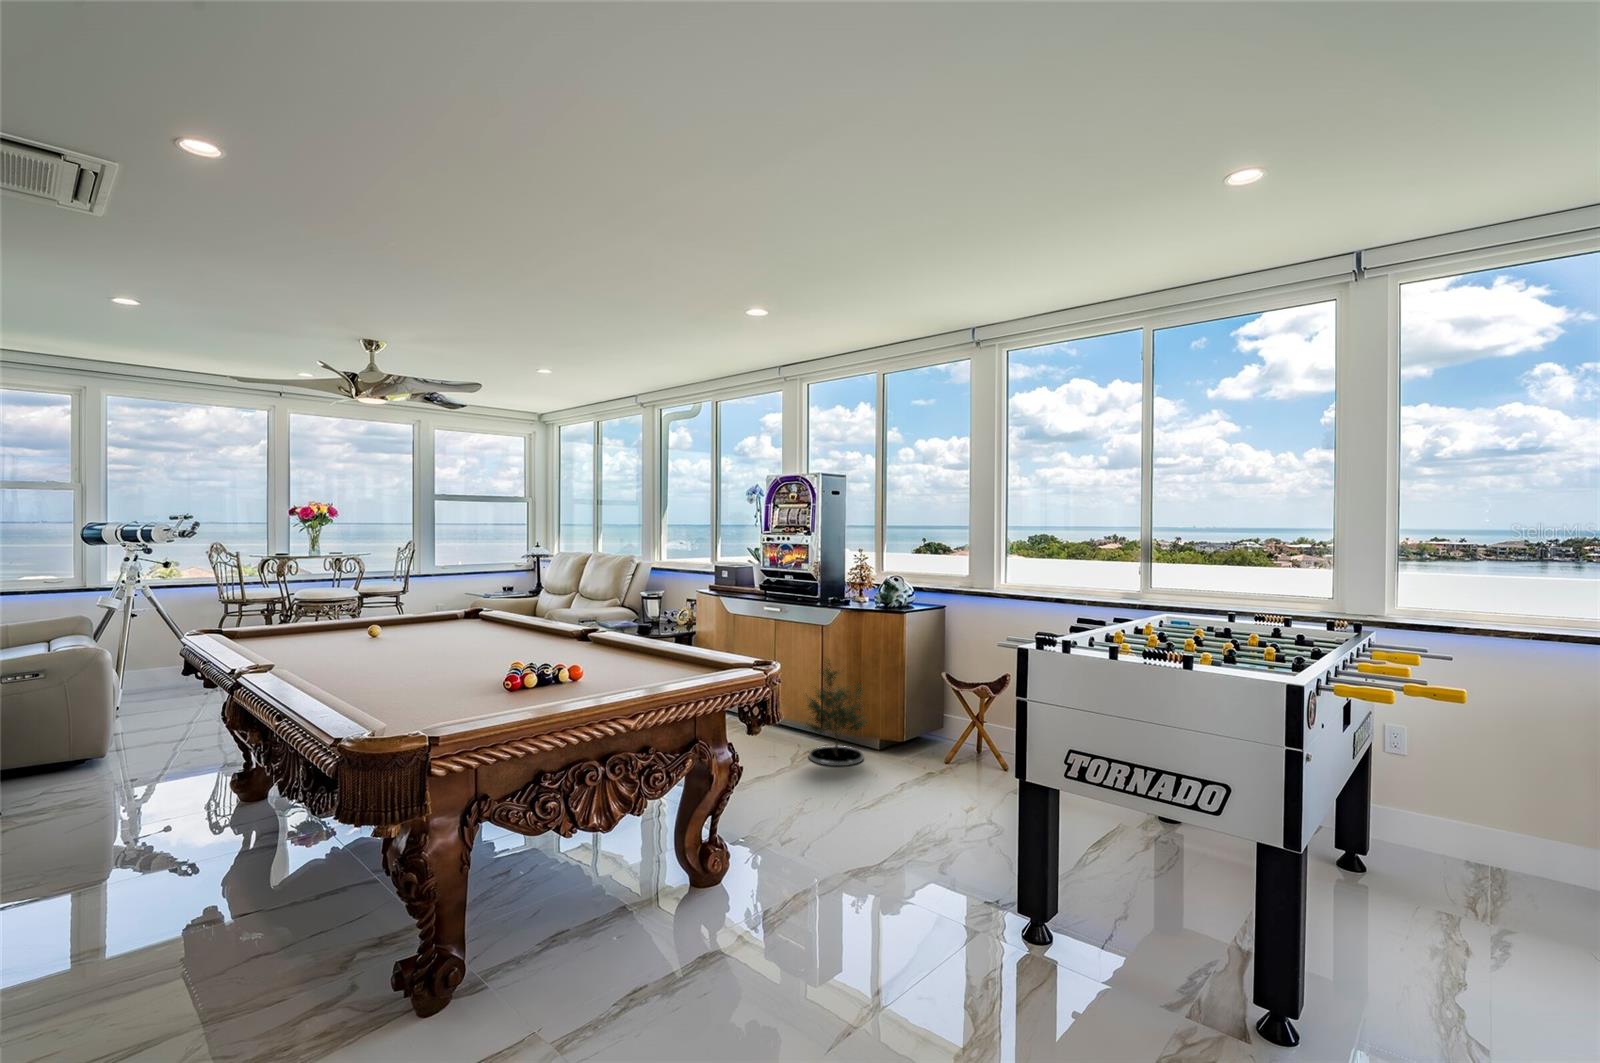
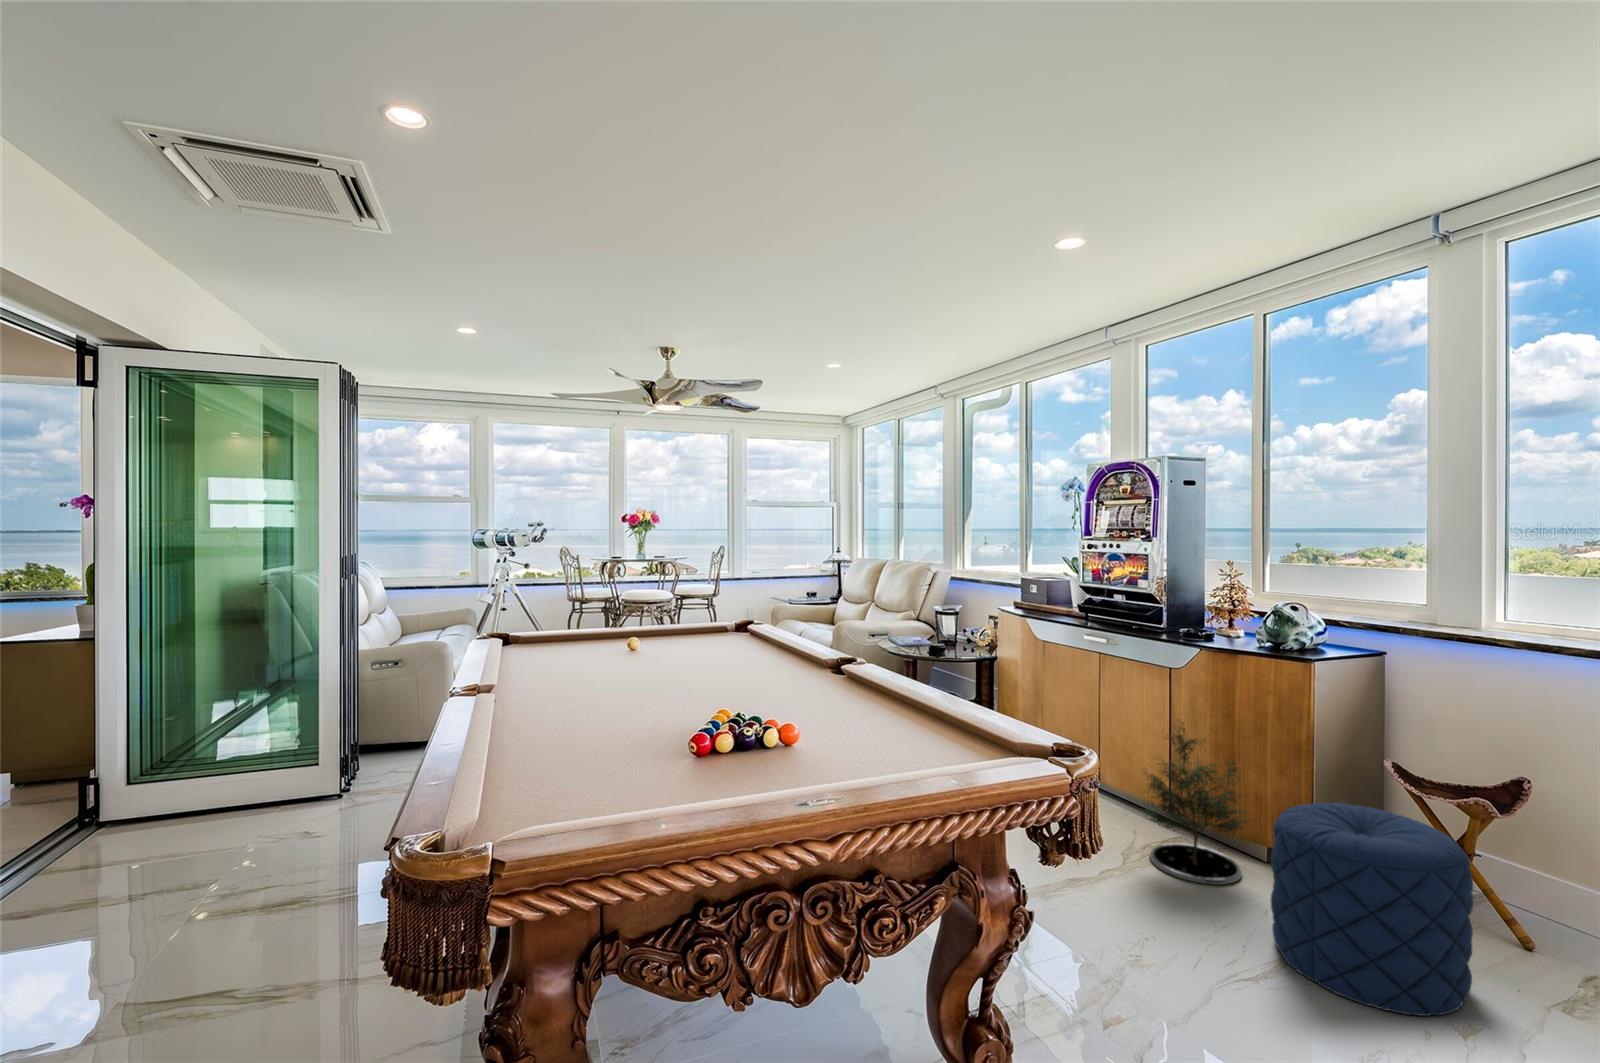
pouf: none [878,697,975,808] -> present [1270,803,1473,1016]

